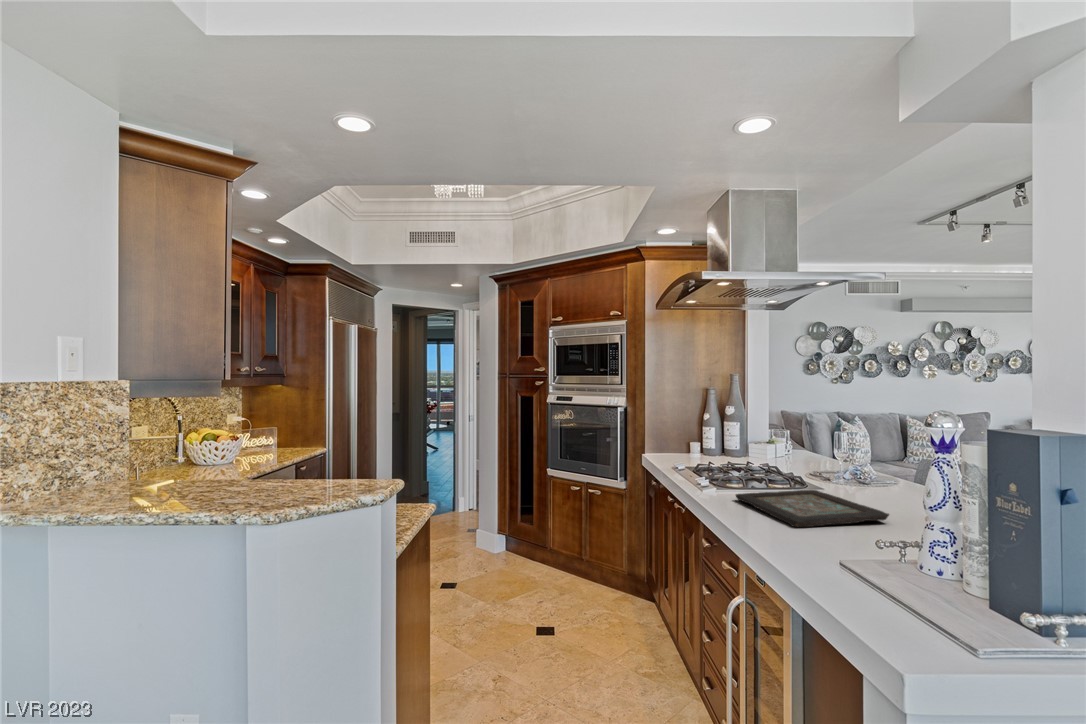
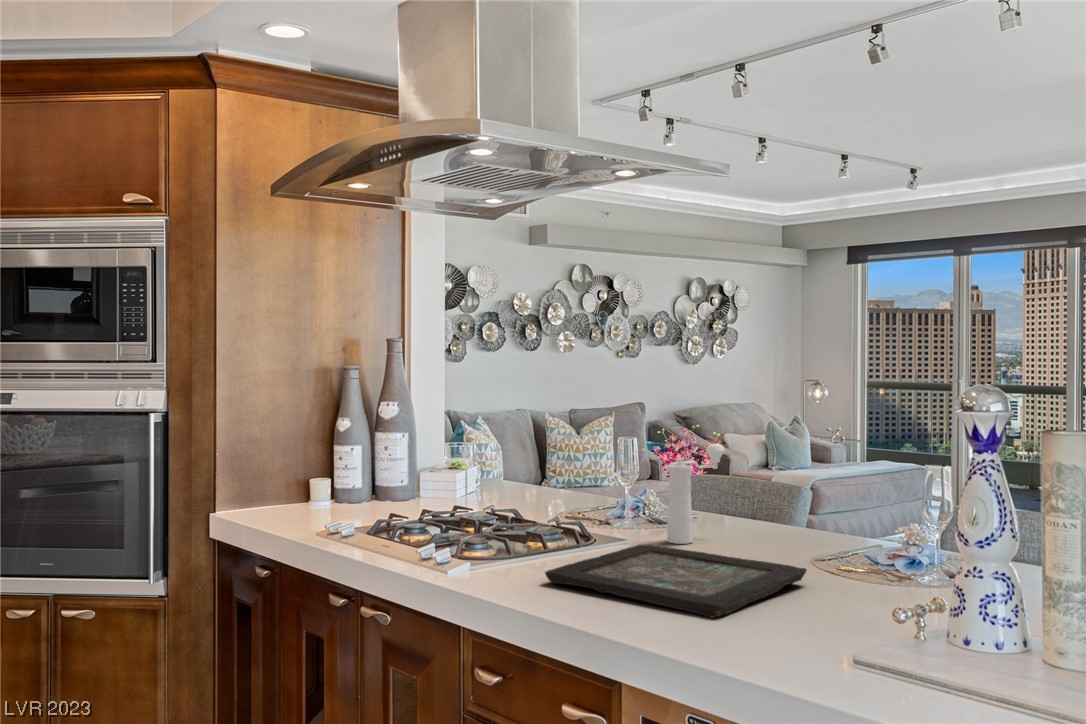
pepper mill: none [846,439,890,495] -> present [667,444,725,544]

